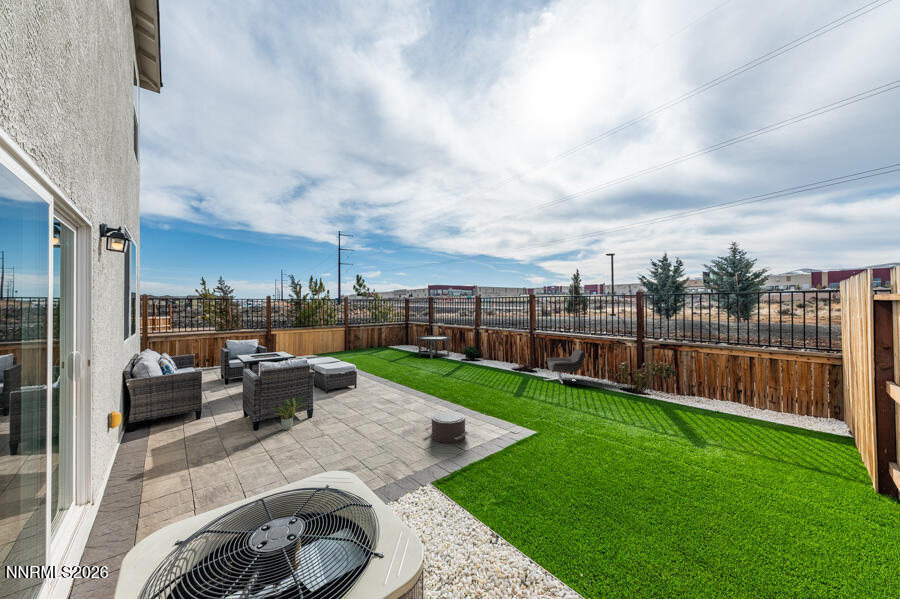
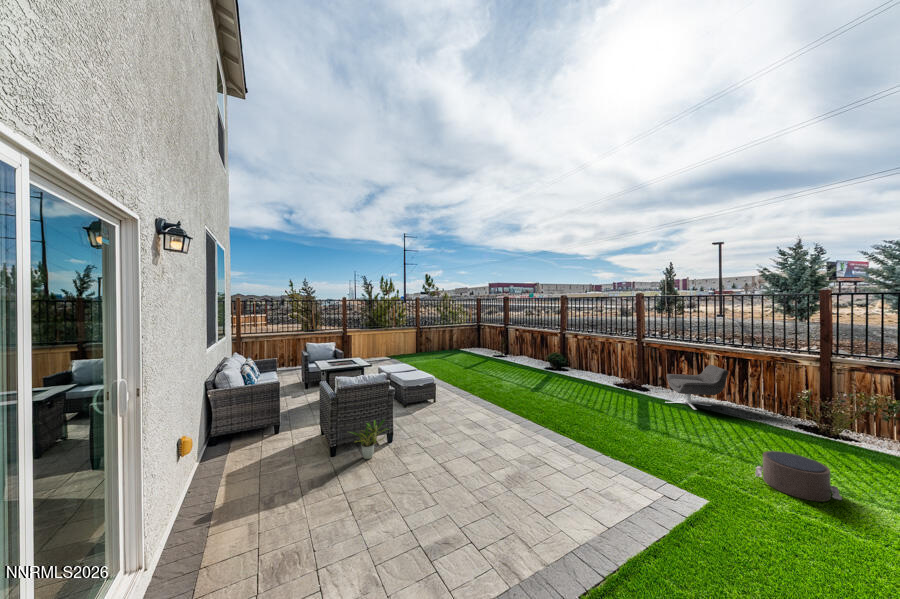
round table: present [417,335,450,359] -> none [494,339,532,366]
pouf: present [425,411,468,443] -> present [755,451,842,502]

